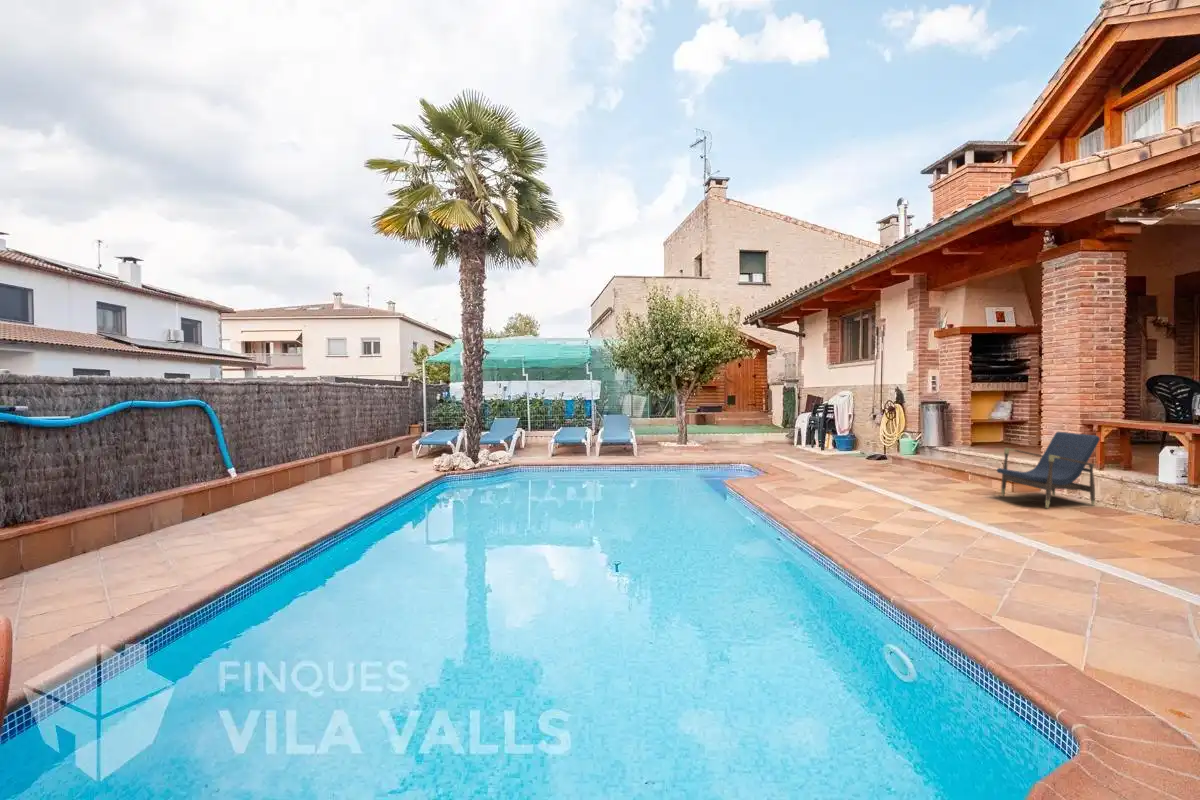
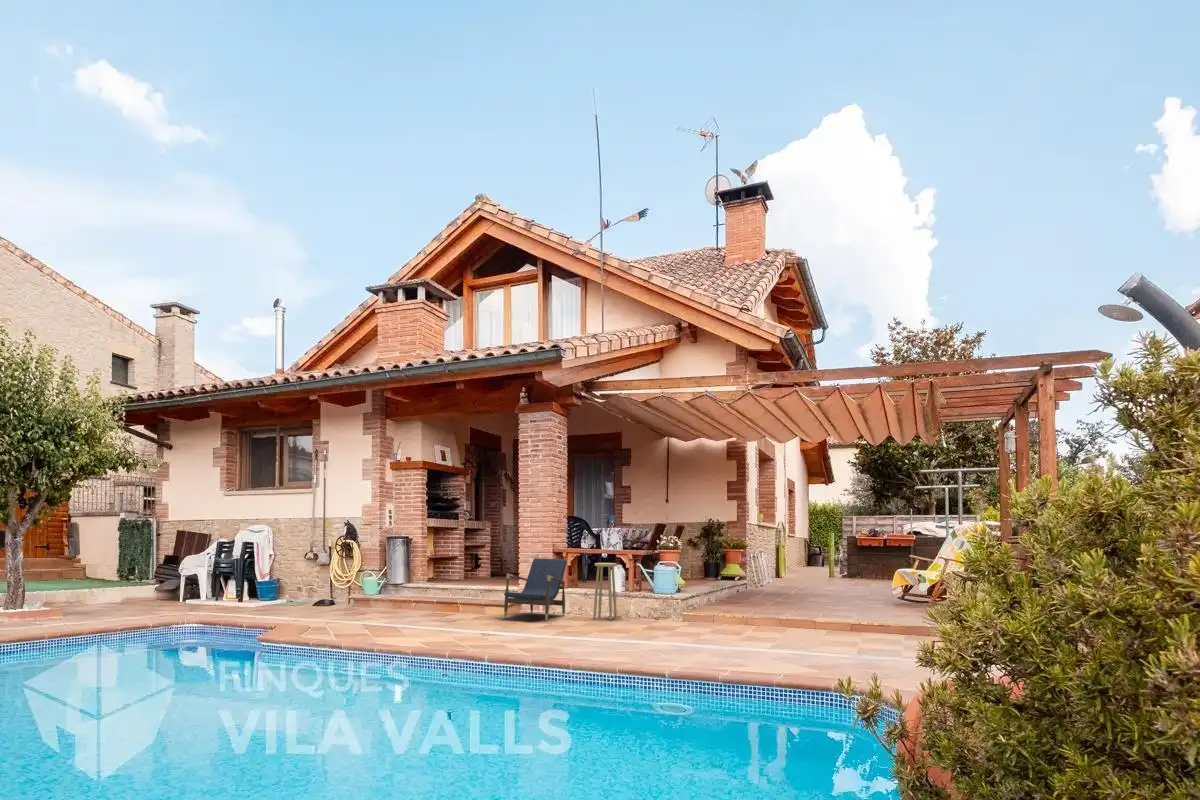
stool: none [1125,444,1175,524] -> present [593,563,617,620]

